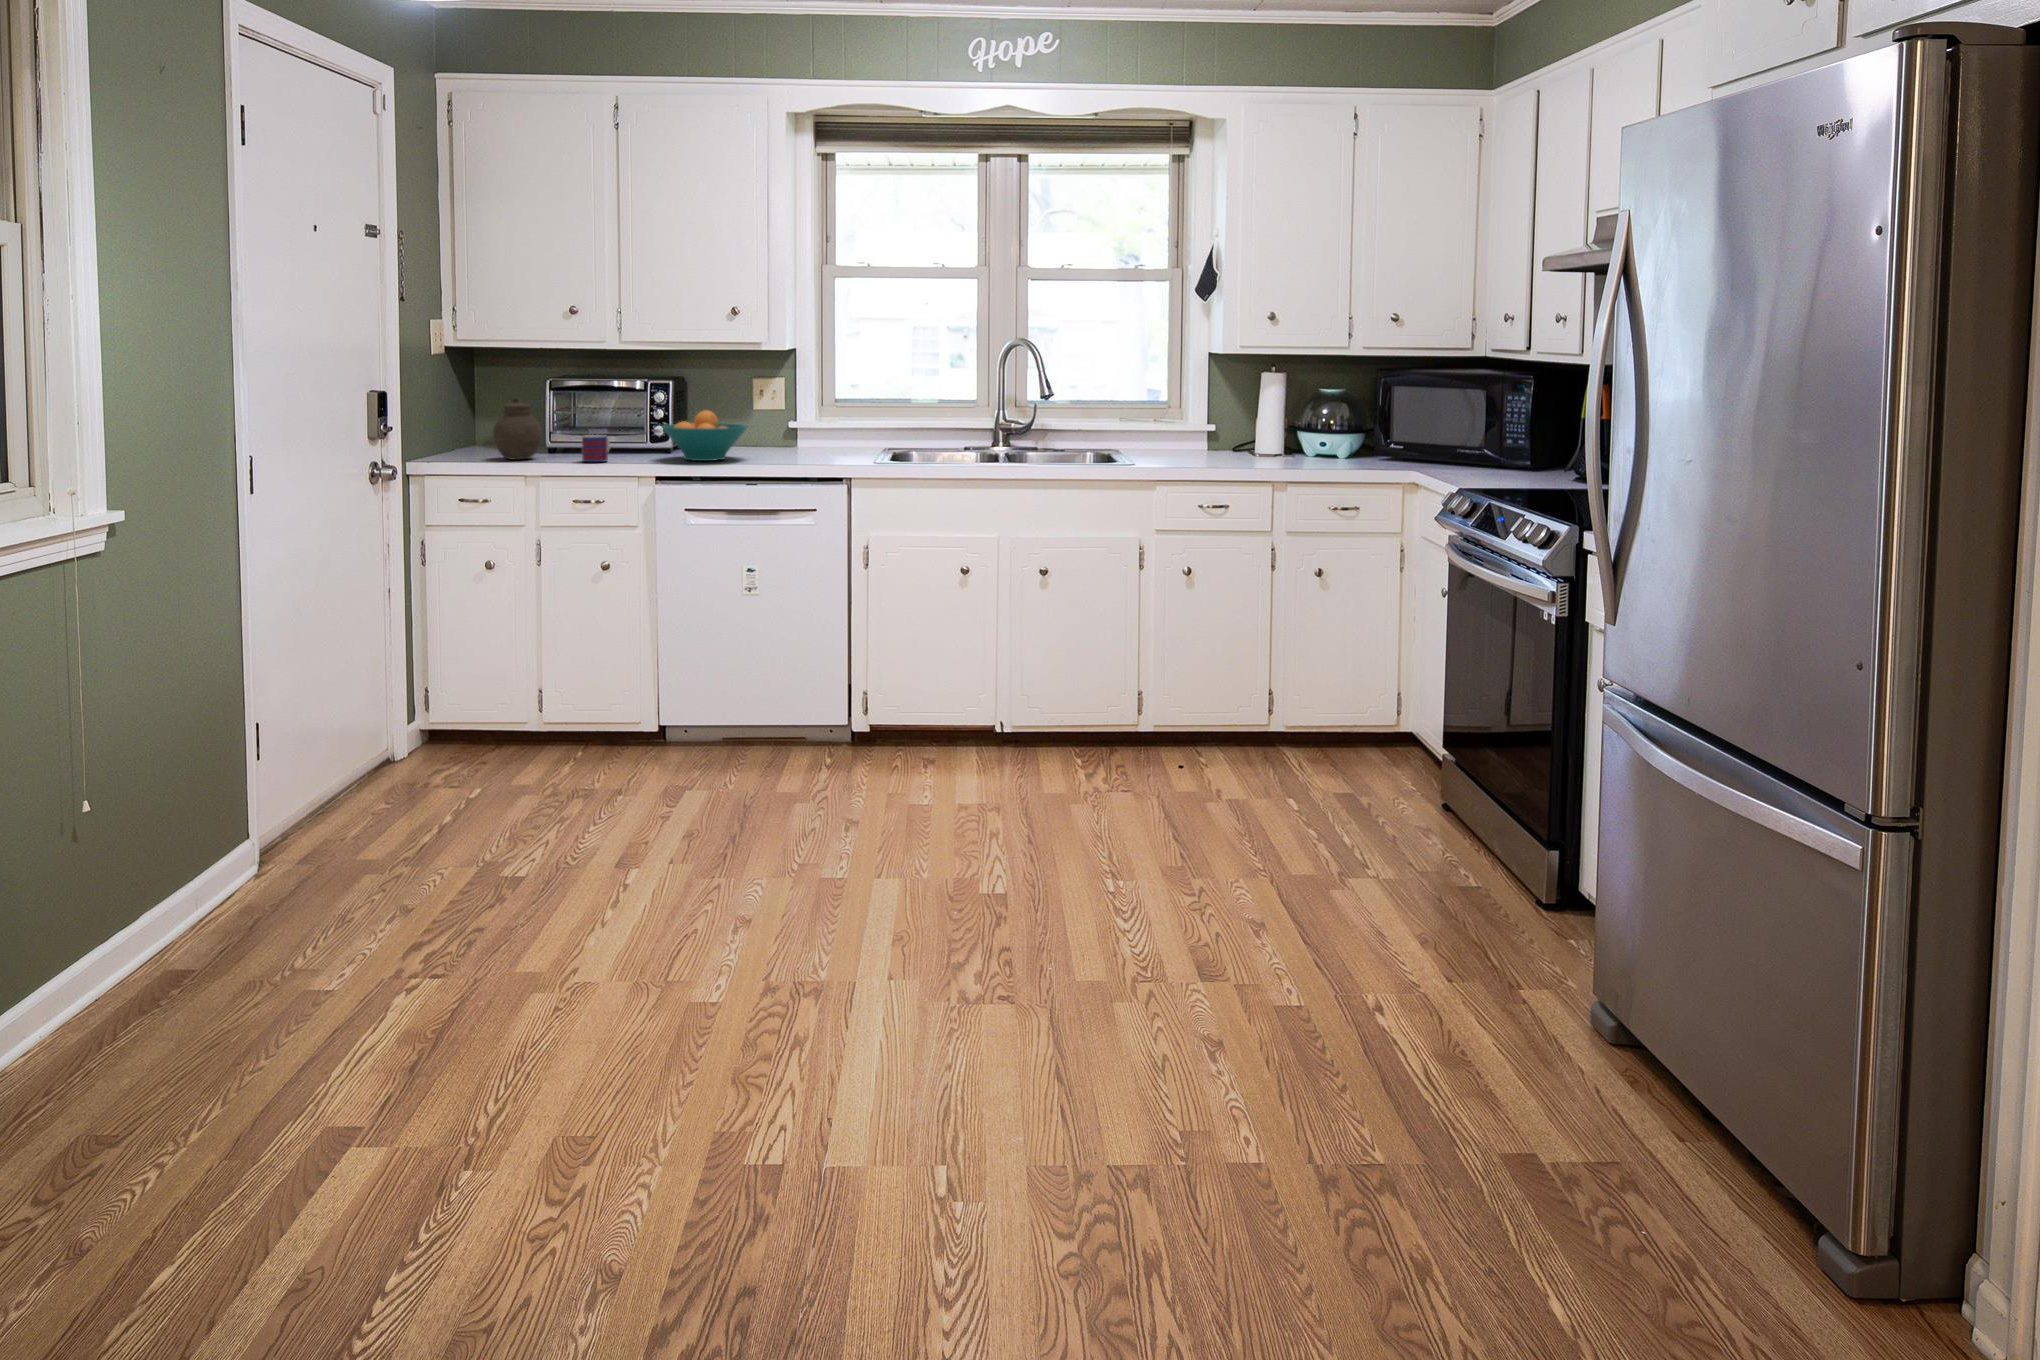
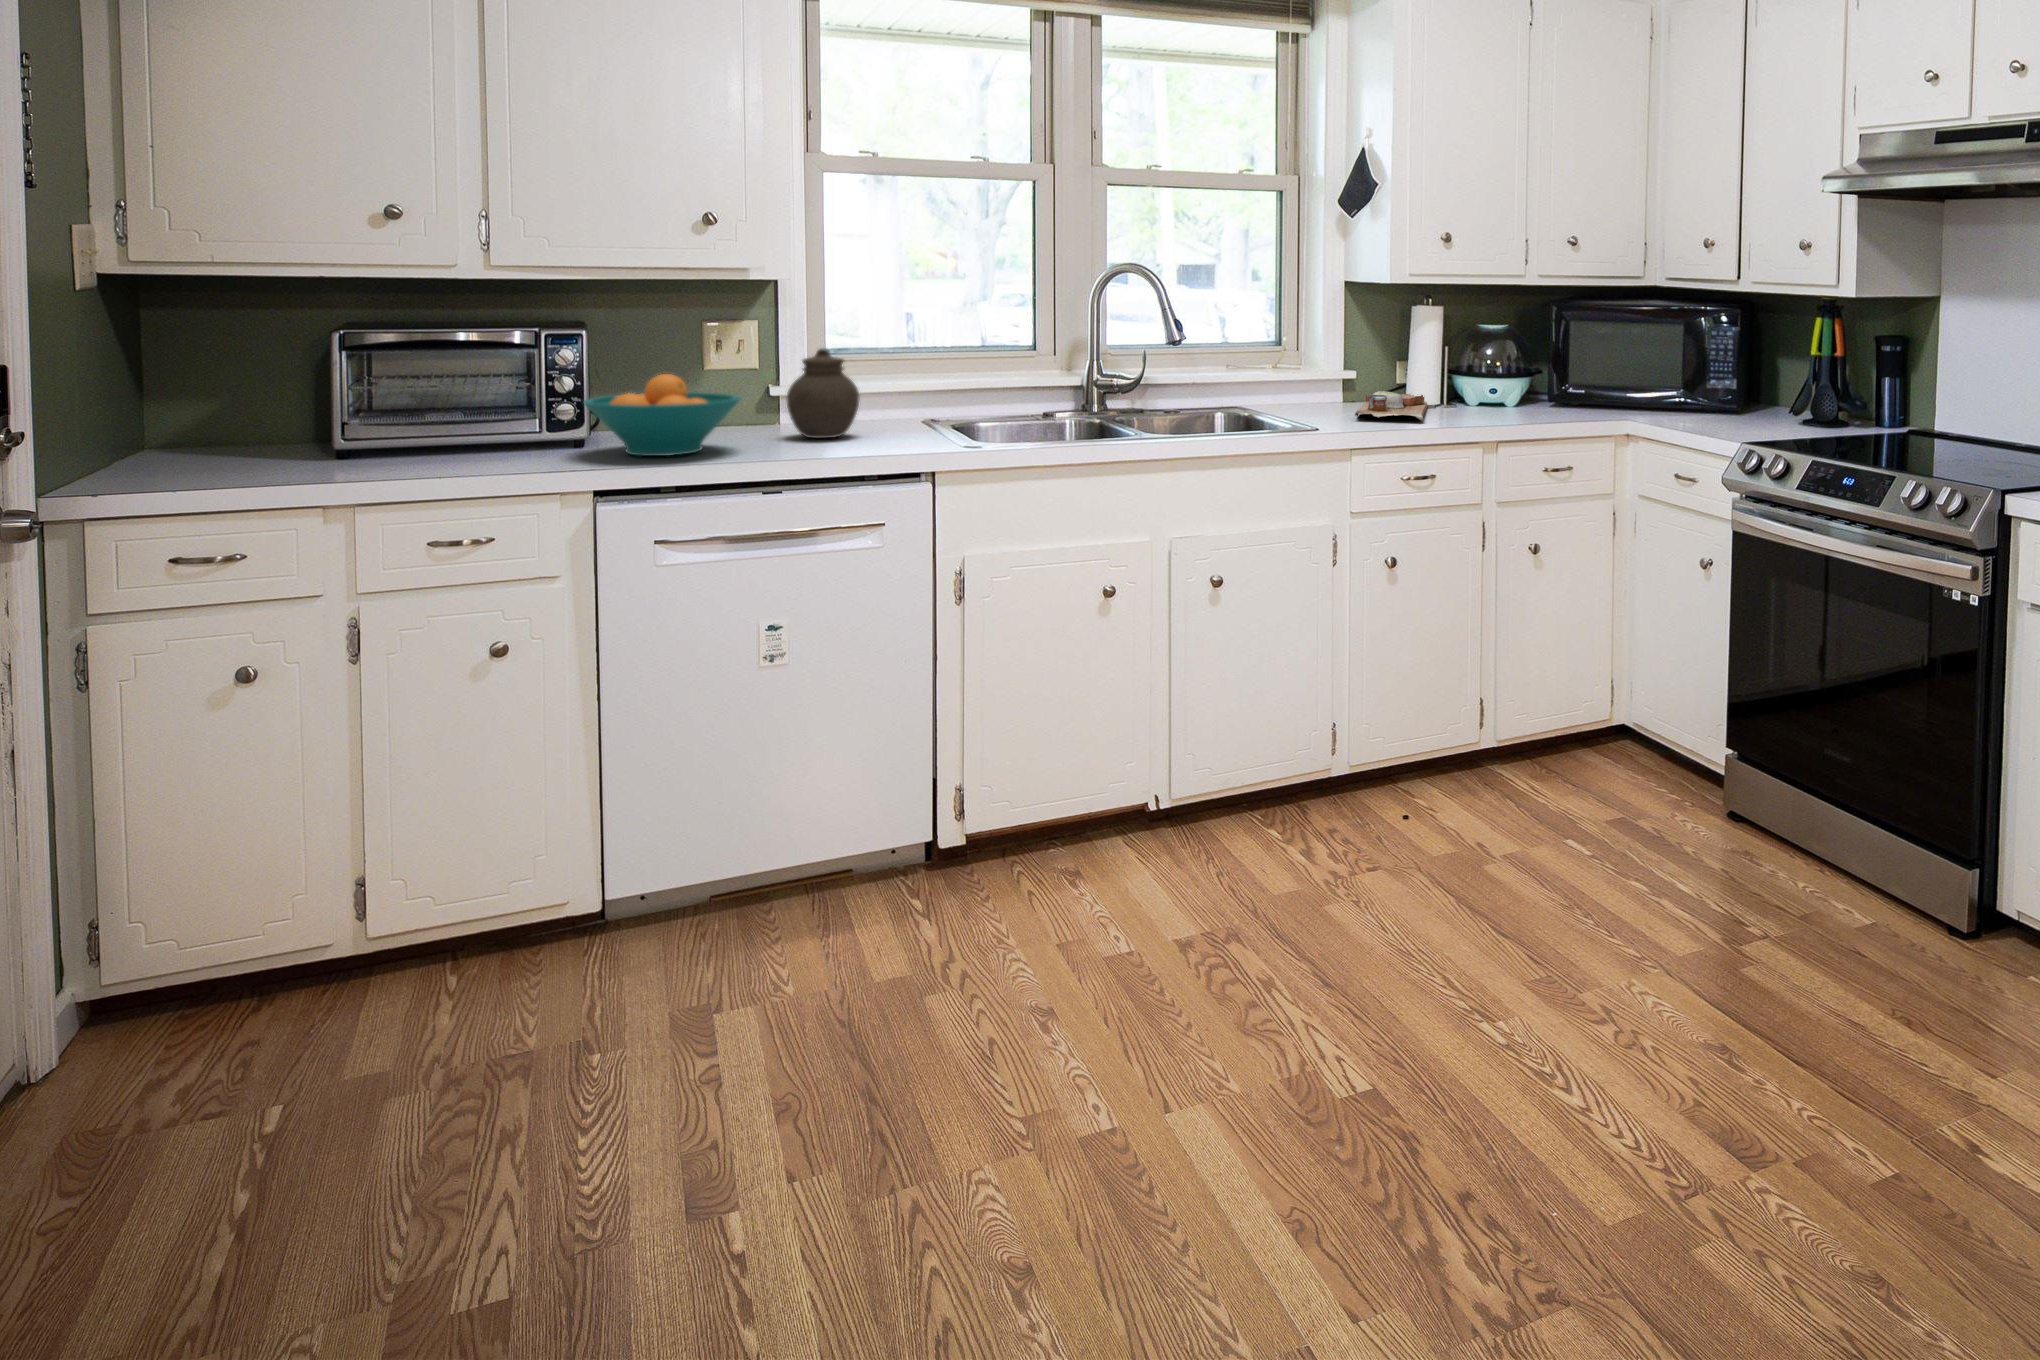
jar: present [493,397,542,460] -> present [787,348,859,438]
mug: present [582,435,610,462] -> none [432,422,485,470]
cutting board: none [1187,441,1275,464] -> present [1355,391,1427,421]

